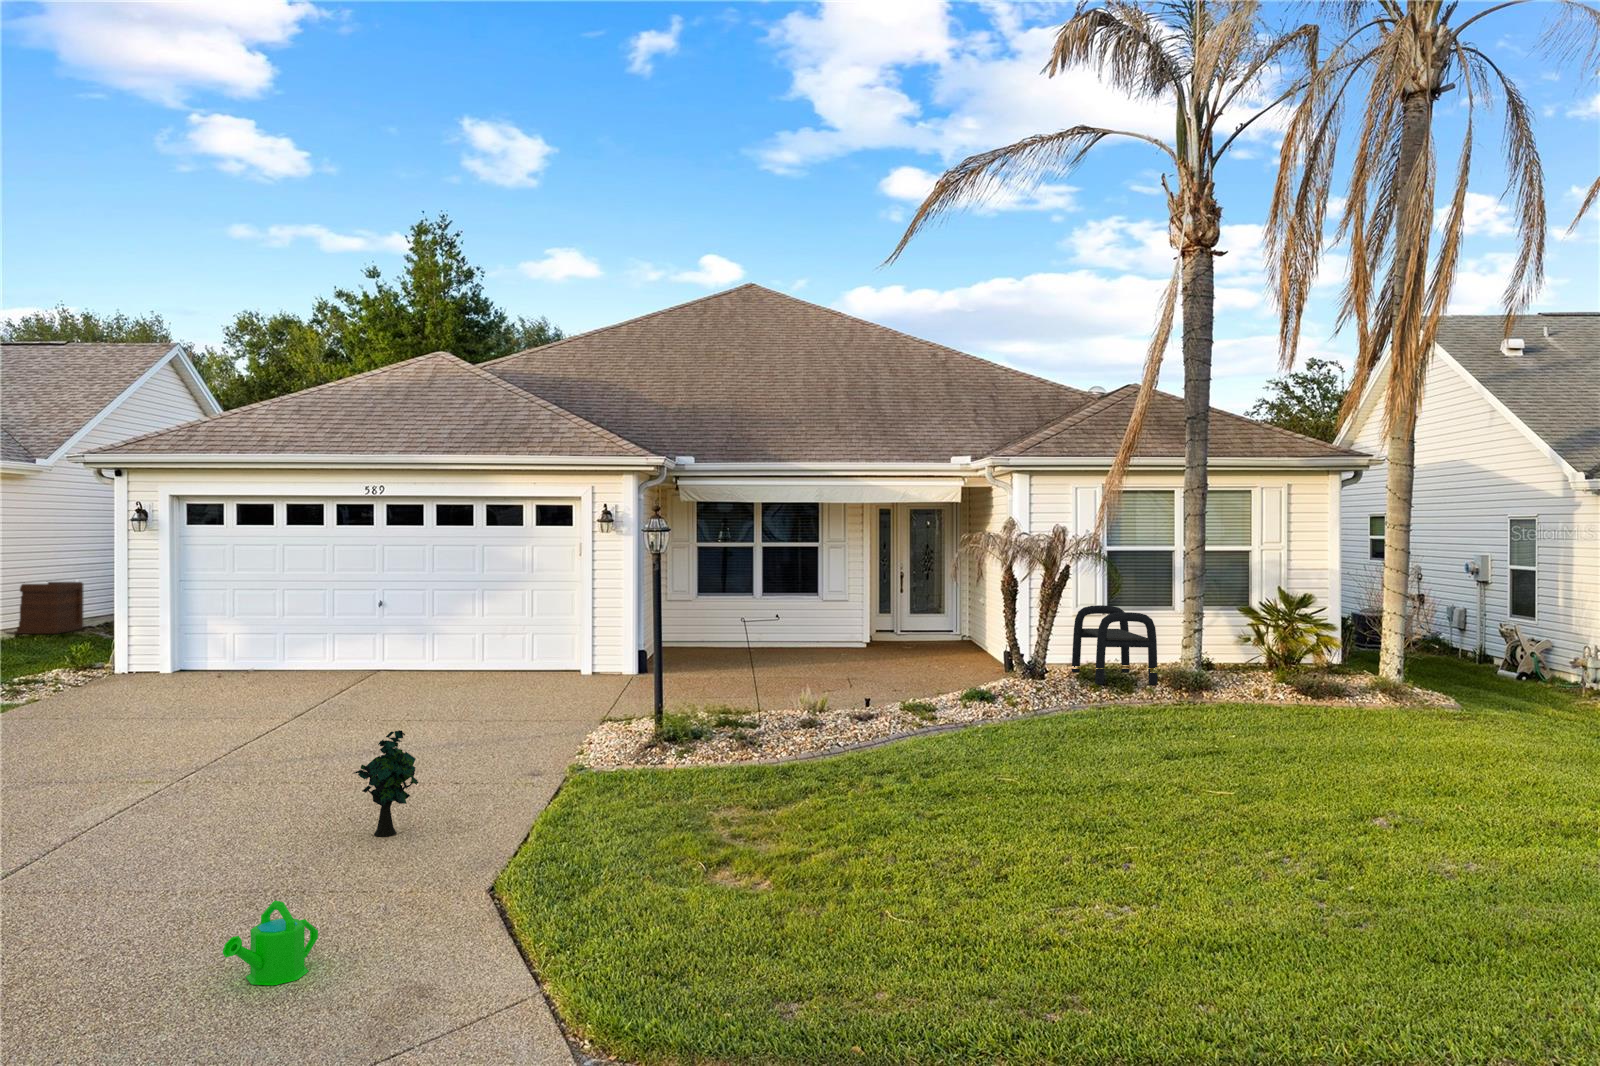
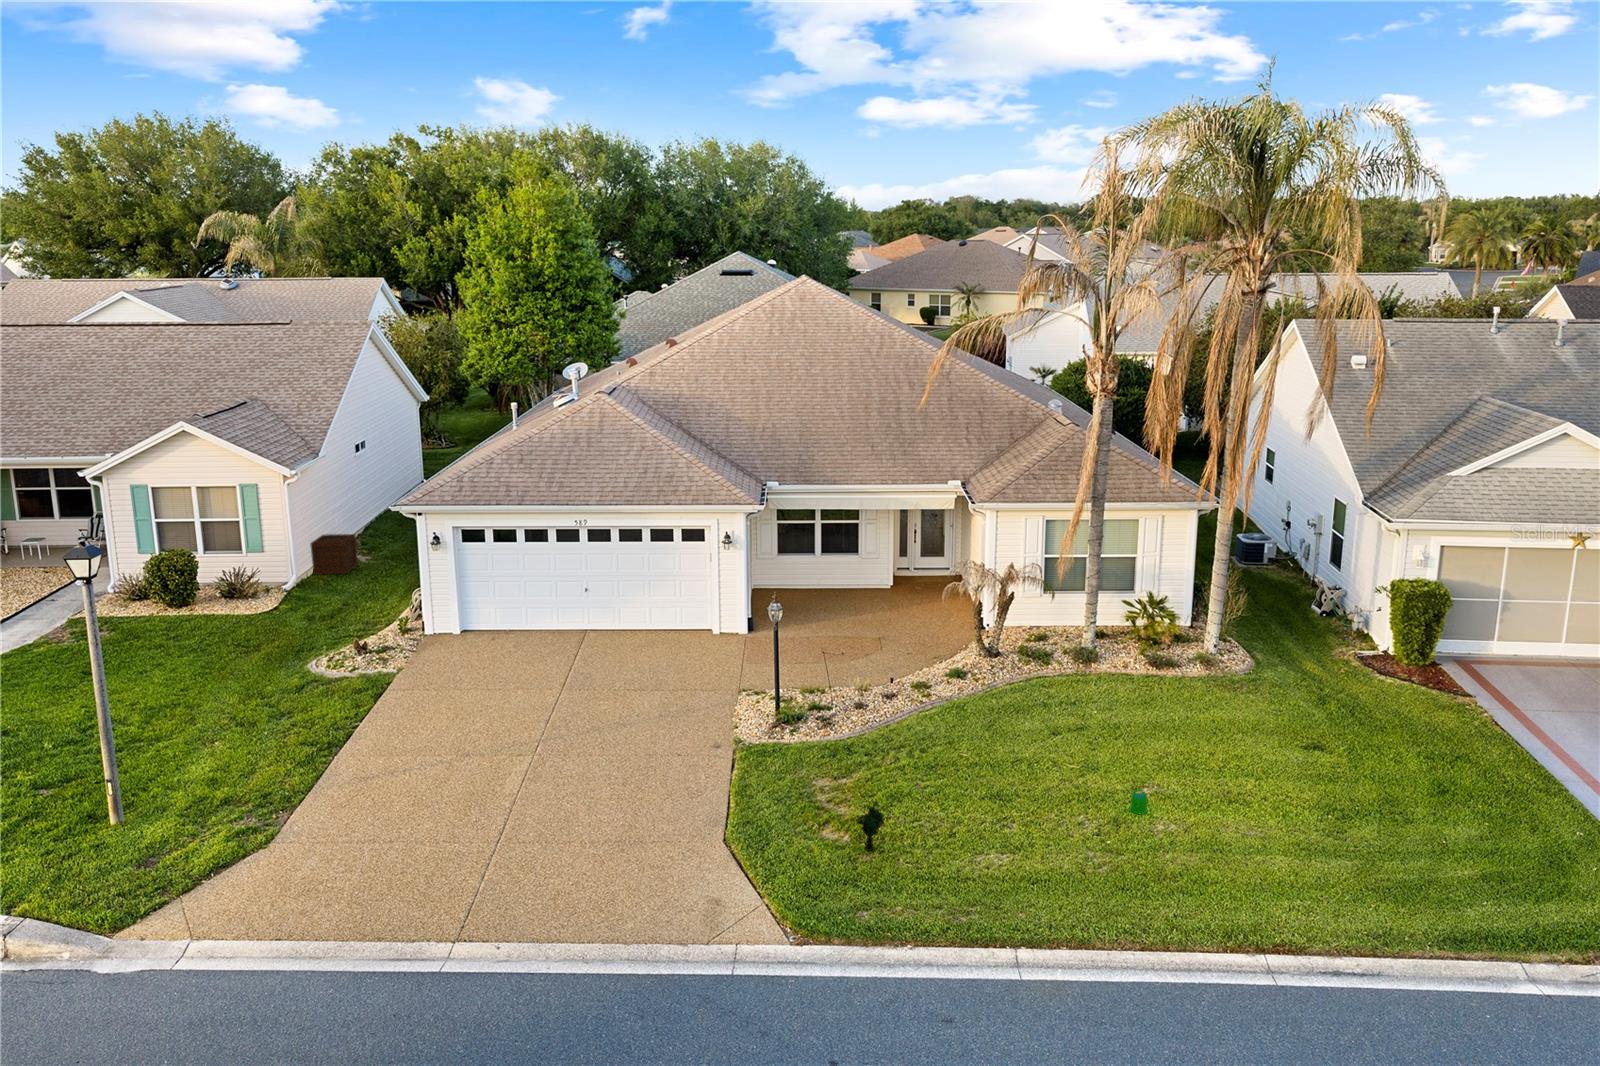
bench: present [1072,605,1158,685] -> none [1020,588,1070,647]
decorative plant: present [354,730,418,837] -> present [857,801,884,851]
watering can: present [223,900,318,986] -> present [1129,789,1148,815]

